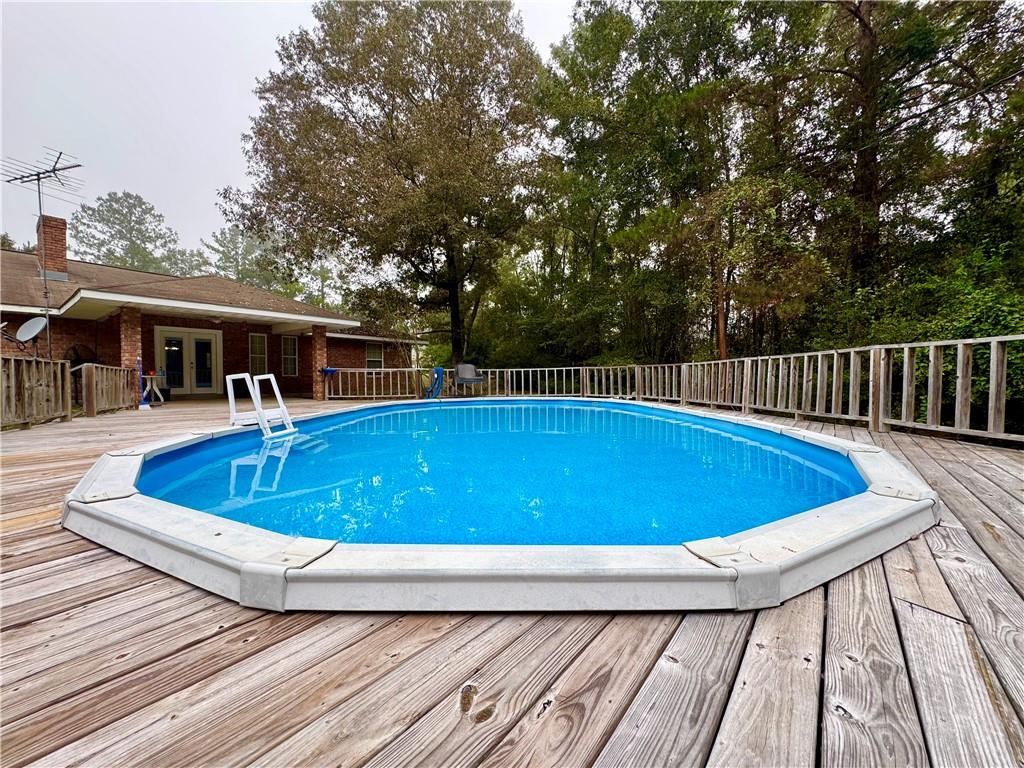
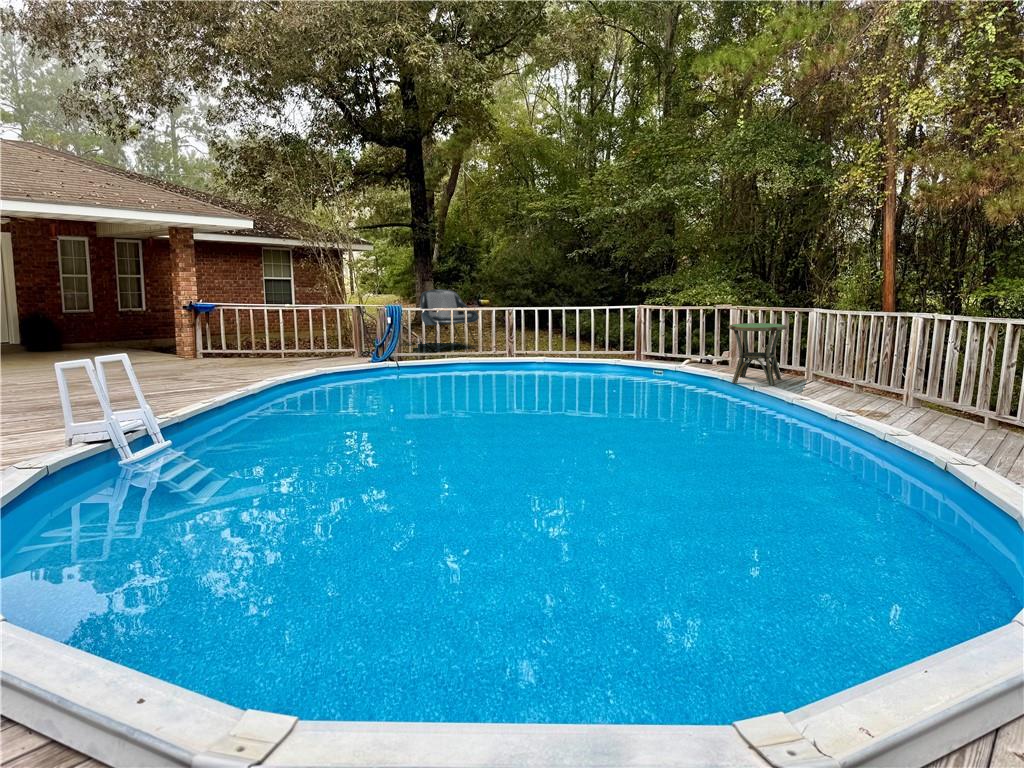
side table: none [633,376,666,410] -> present [729,323,787,385]

